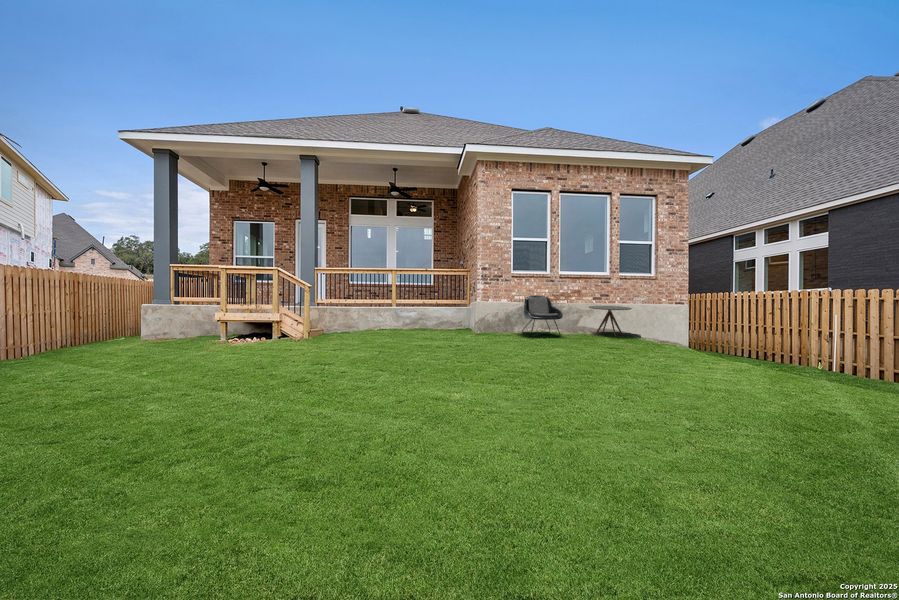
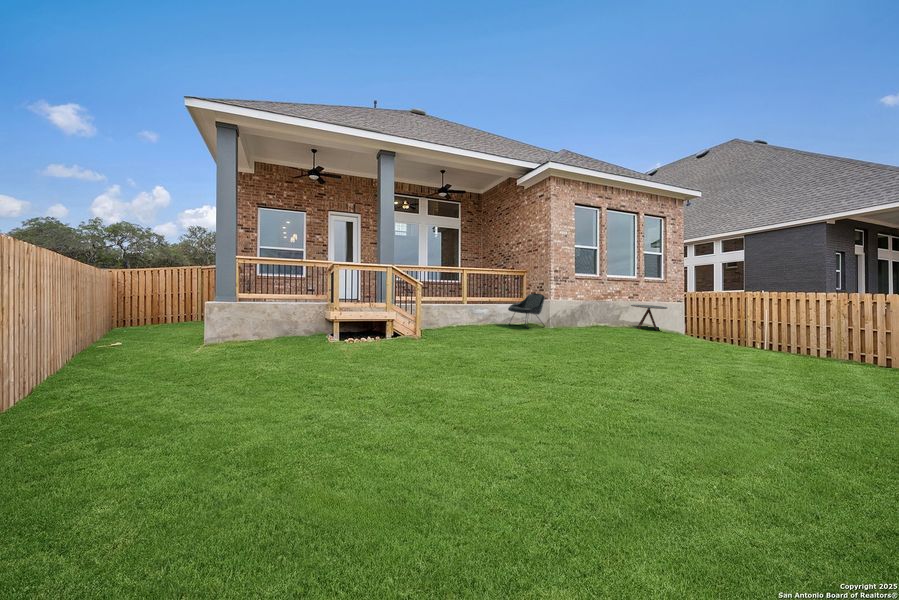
lounge chair: present [522,295,563,337] -> present [508,293,545,329]

